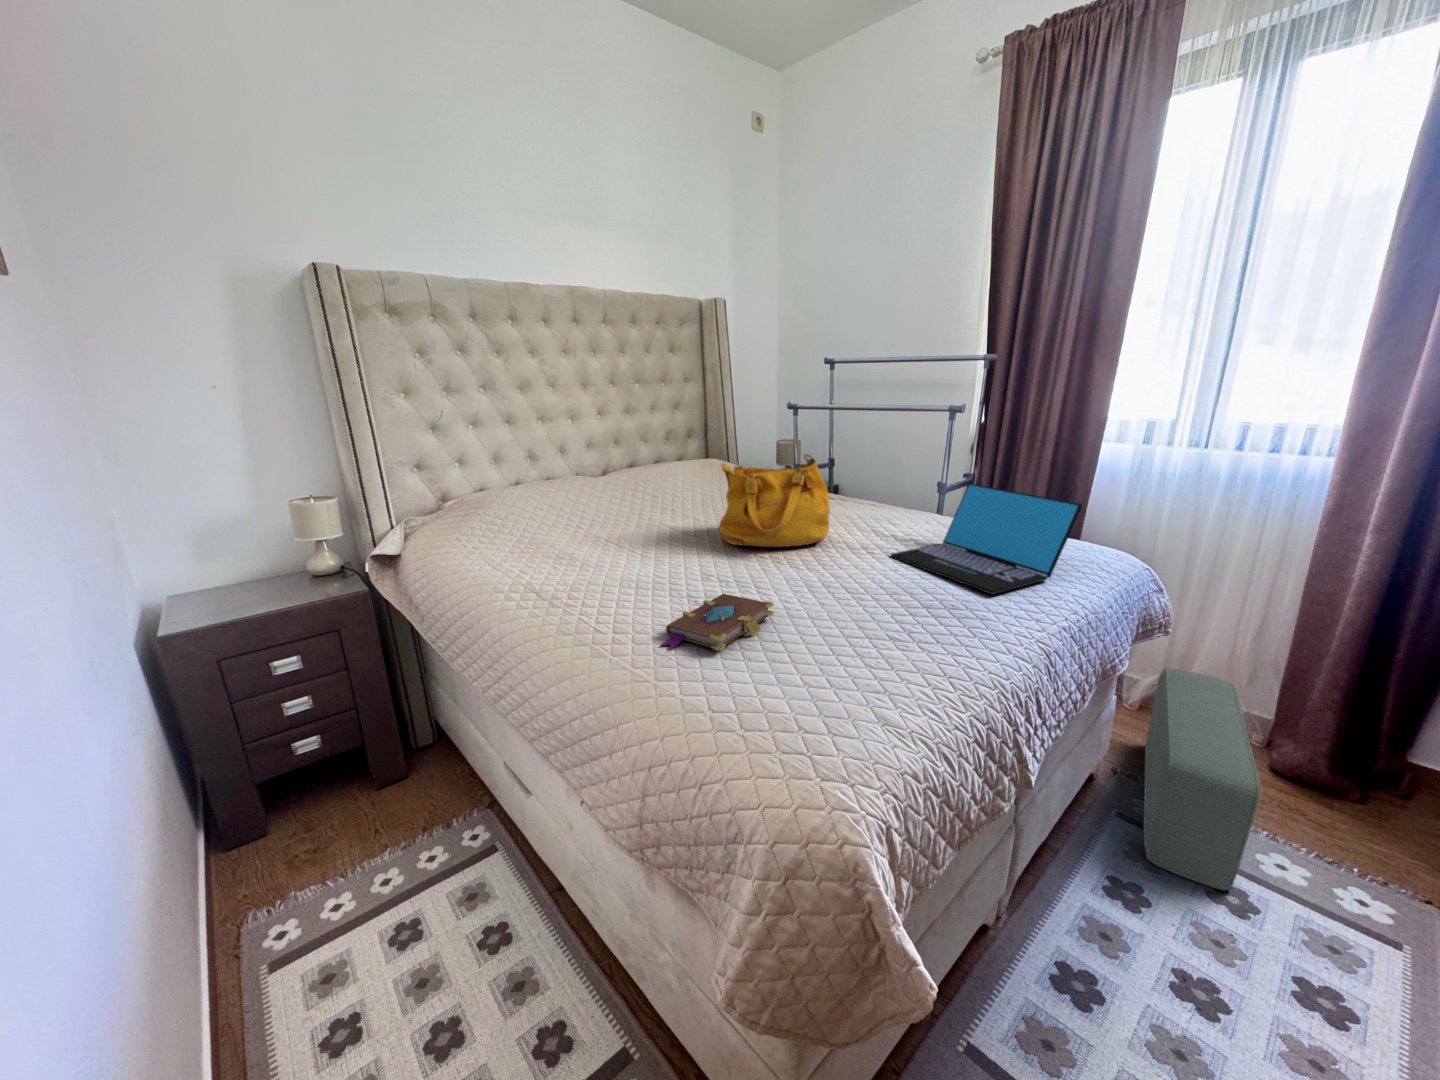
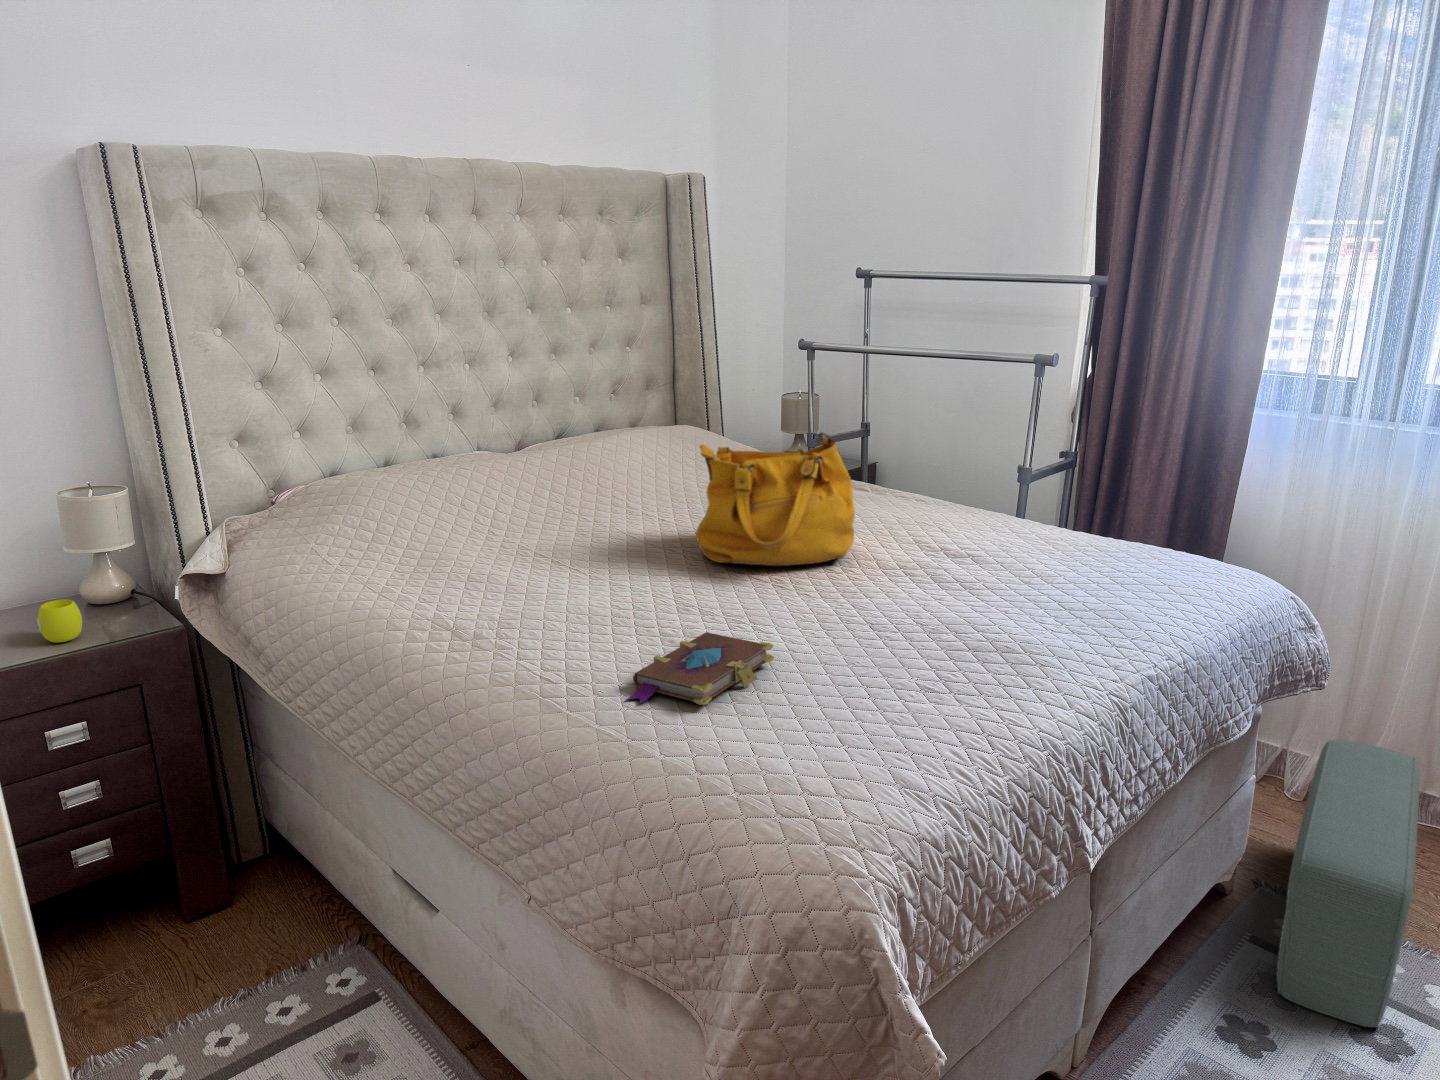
laptop: present [891,484,1082,594] -> none [938,476,1190,634]
cup: none [266,572,300,601] -> present [36,600,82,643]

